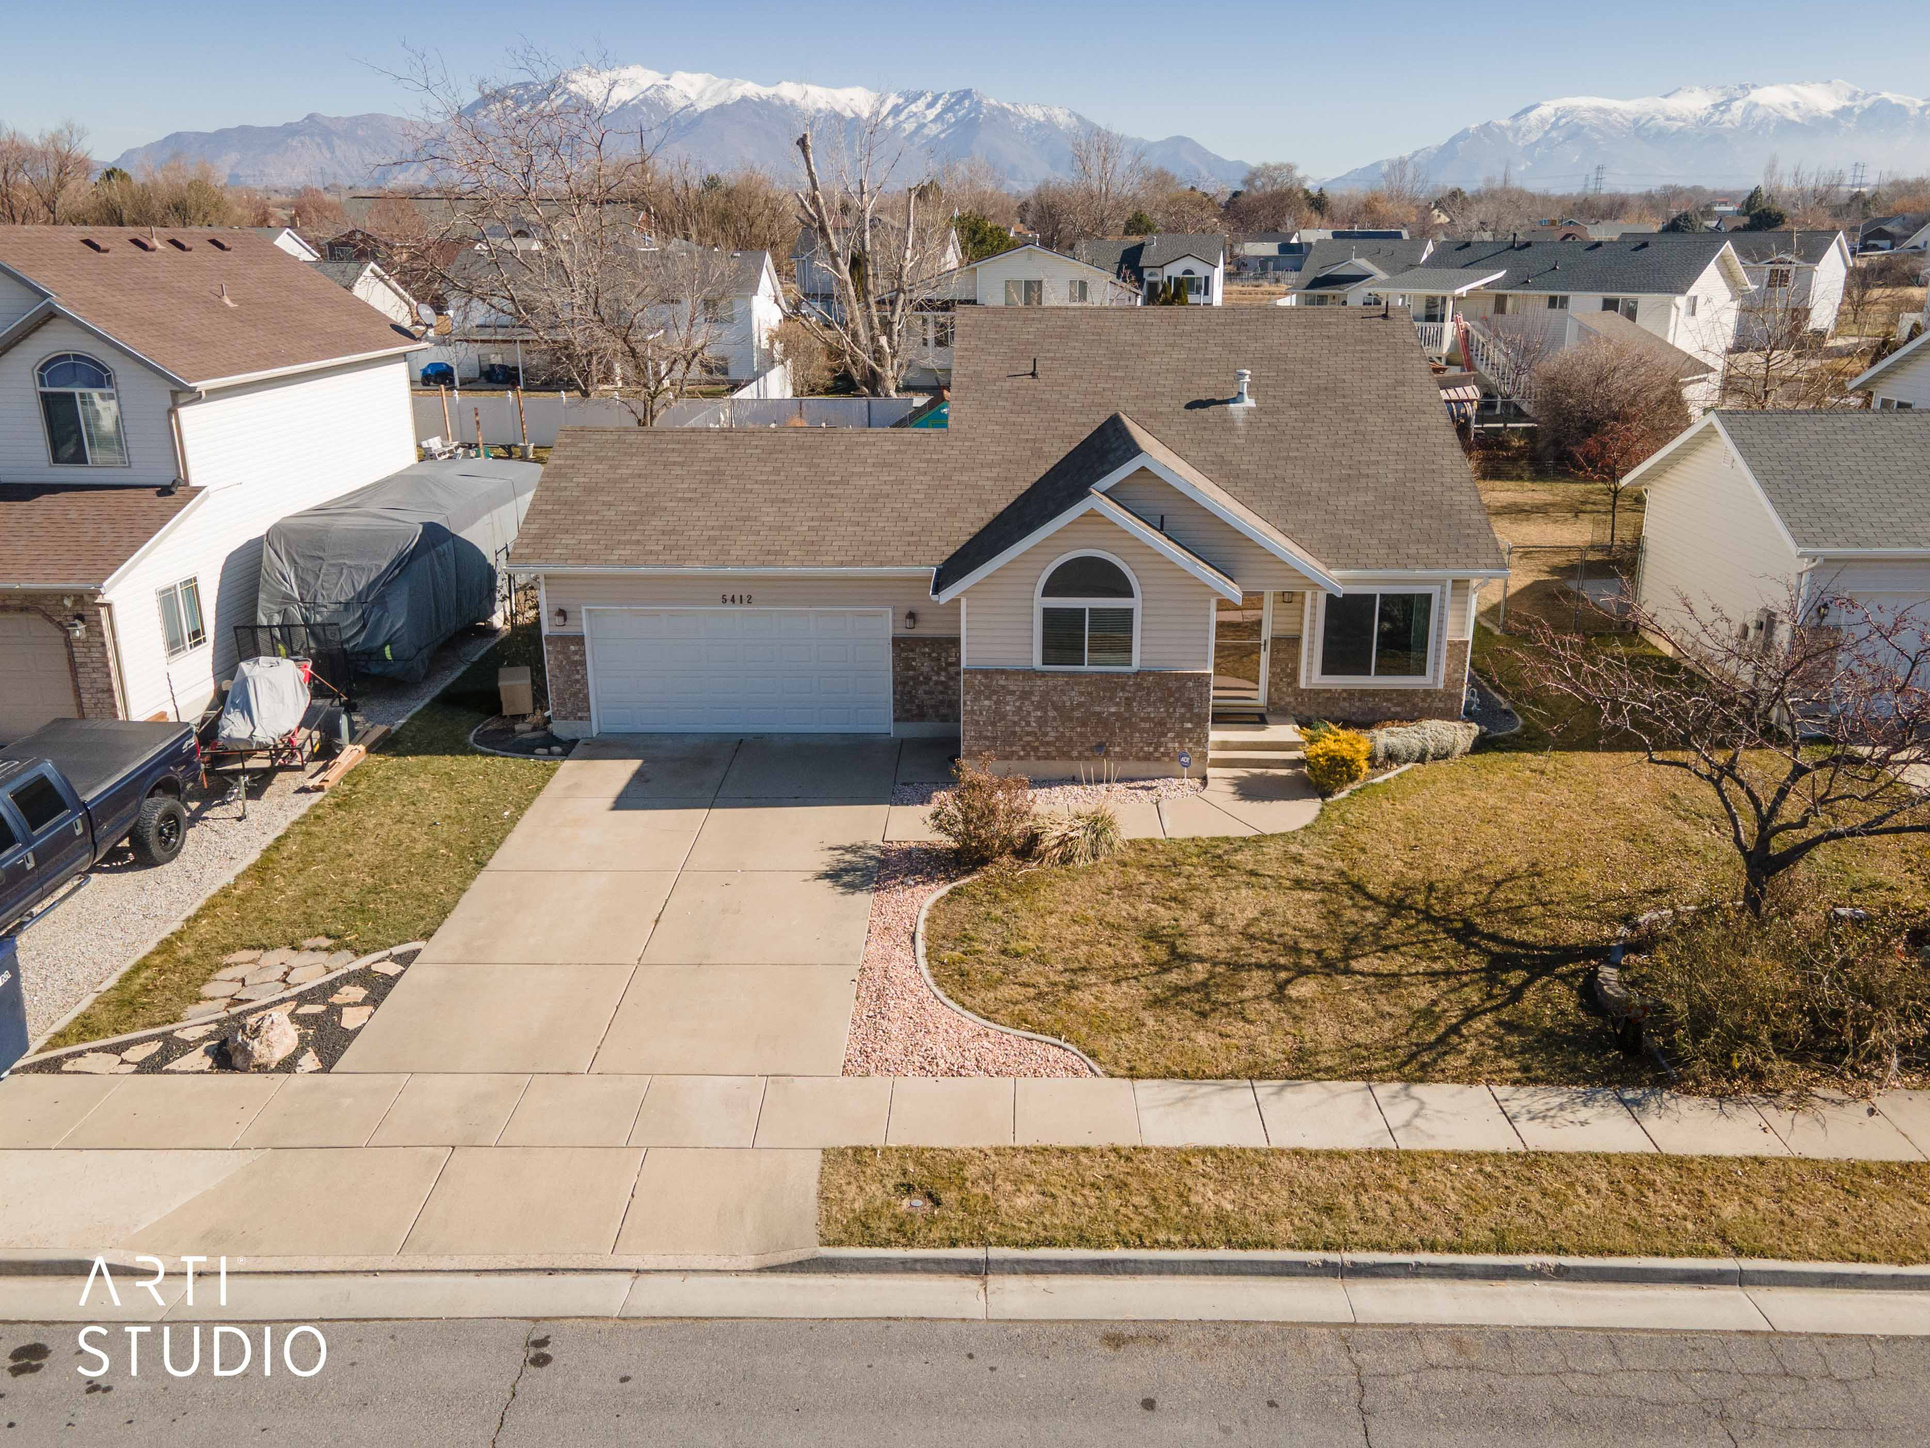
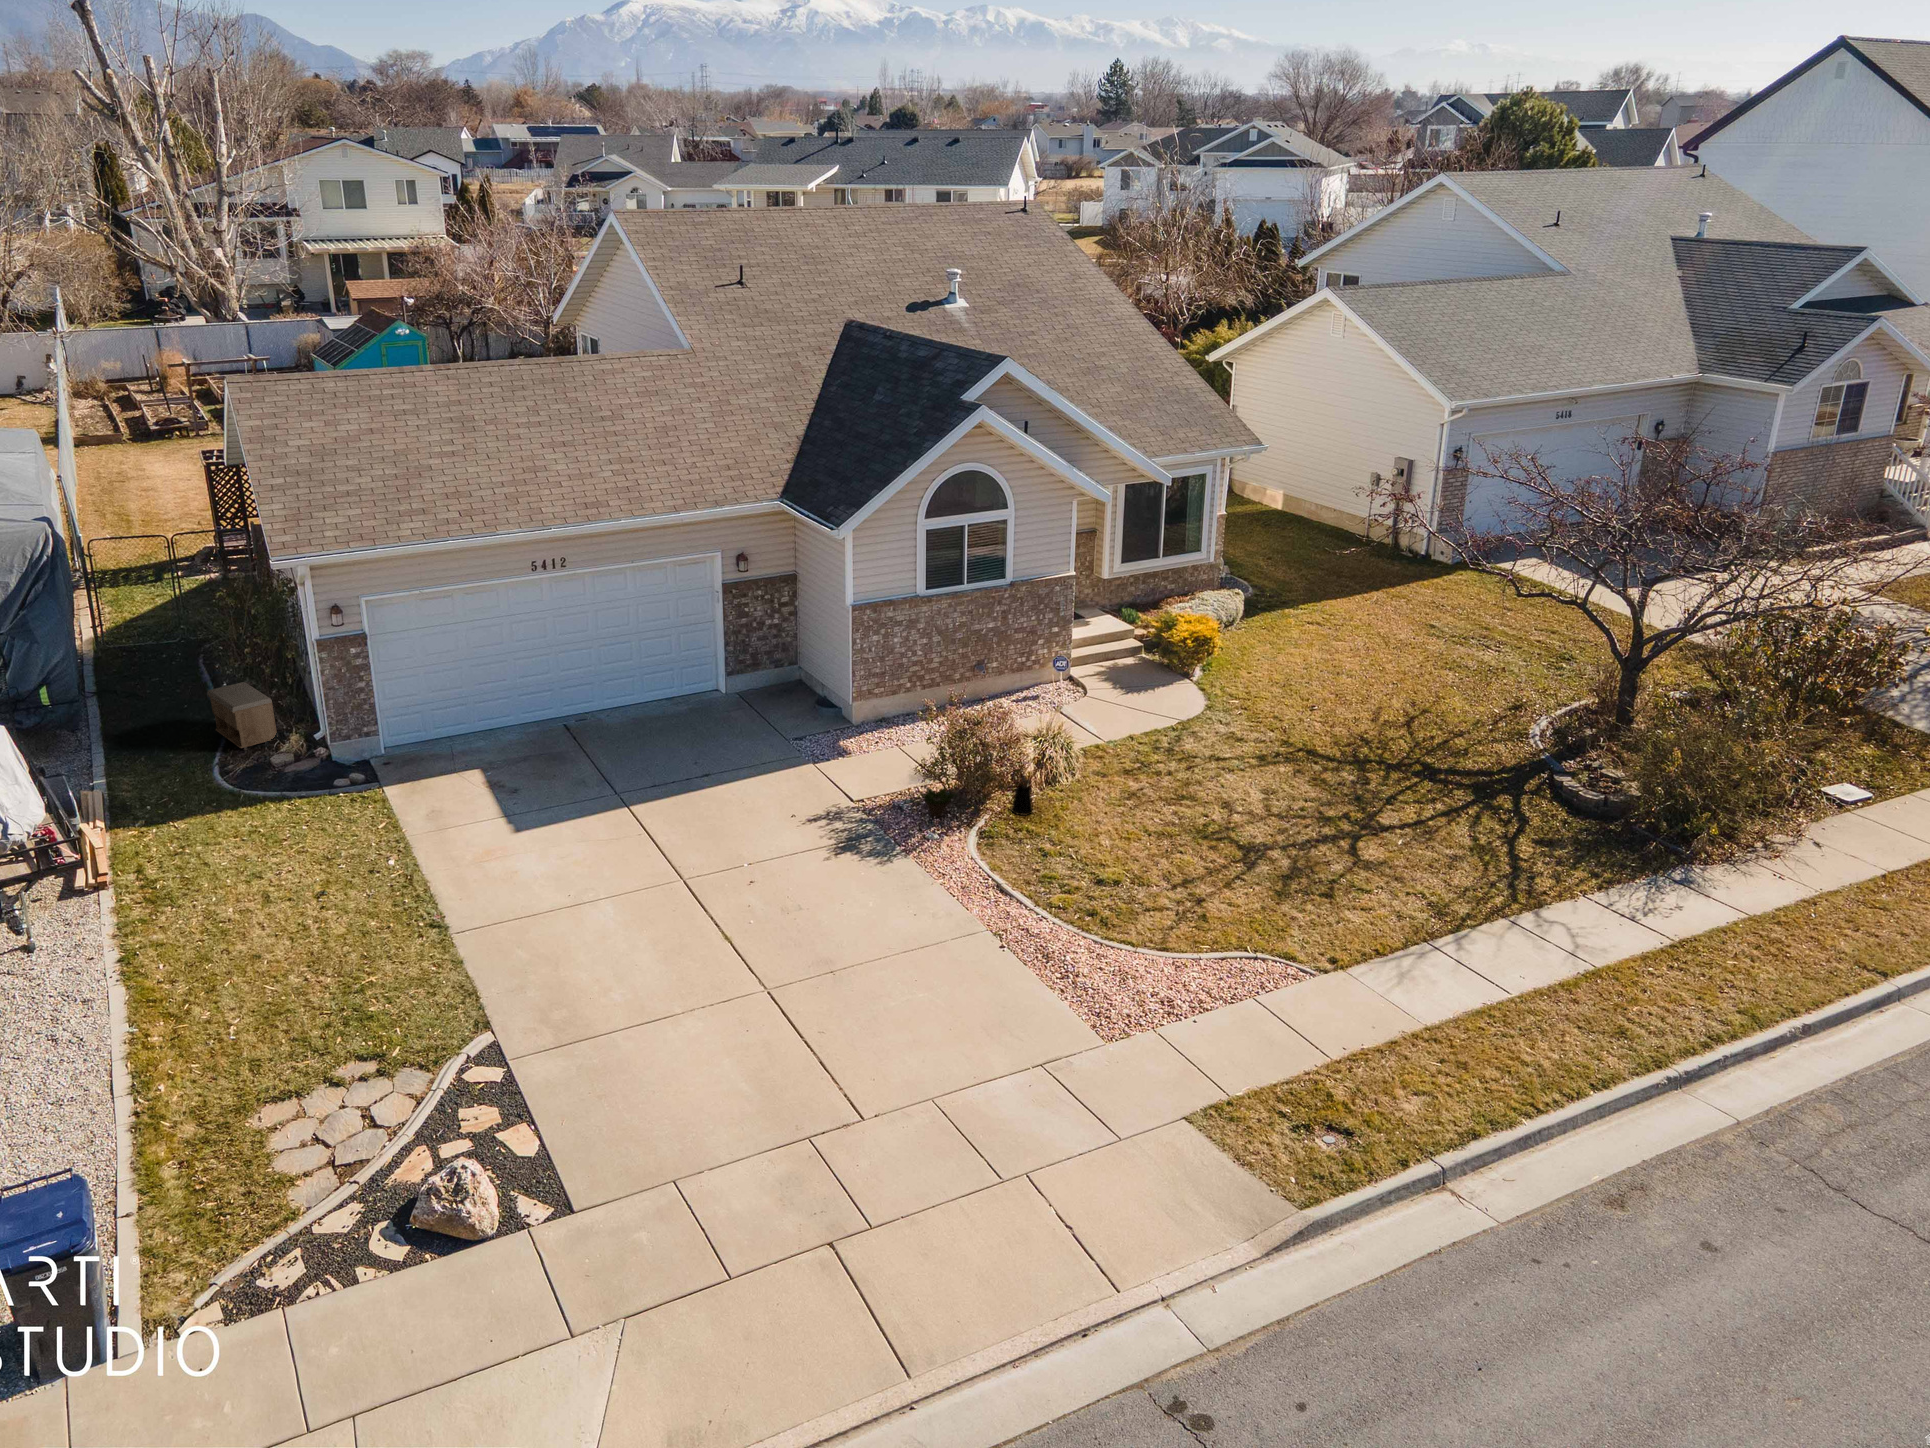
decorative plant: none [916,836,954,867] -> present [918,787,956,817]
watering can: present [1611,1006,1650,1054] -> present [1011,773,1034,815]

